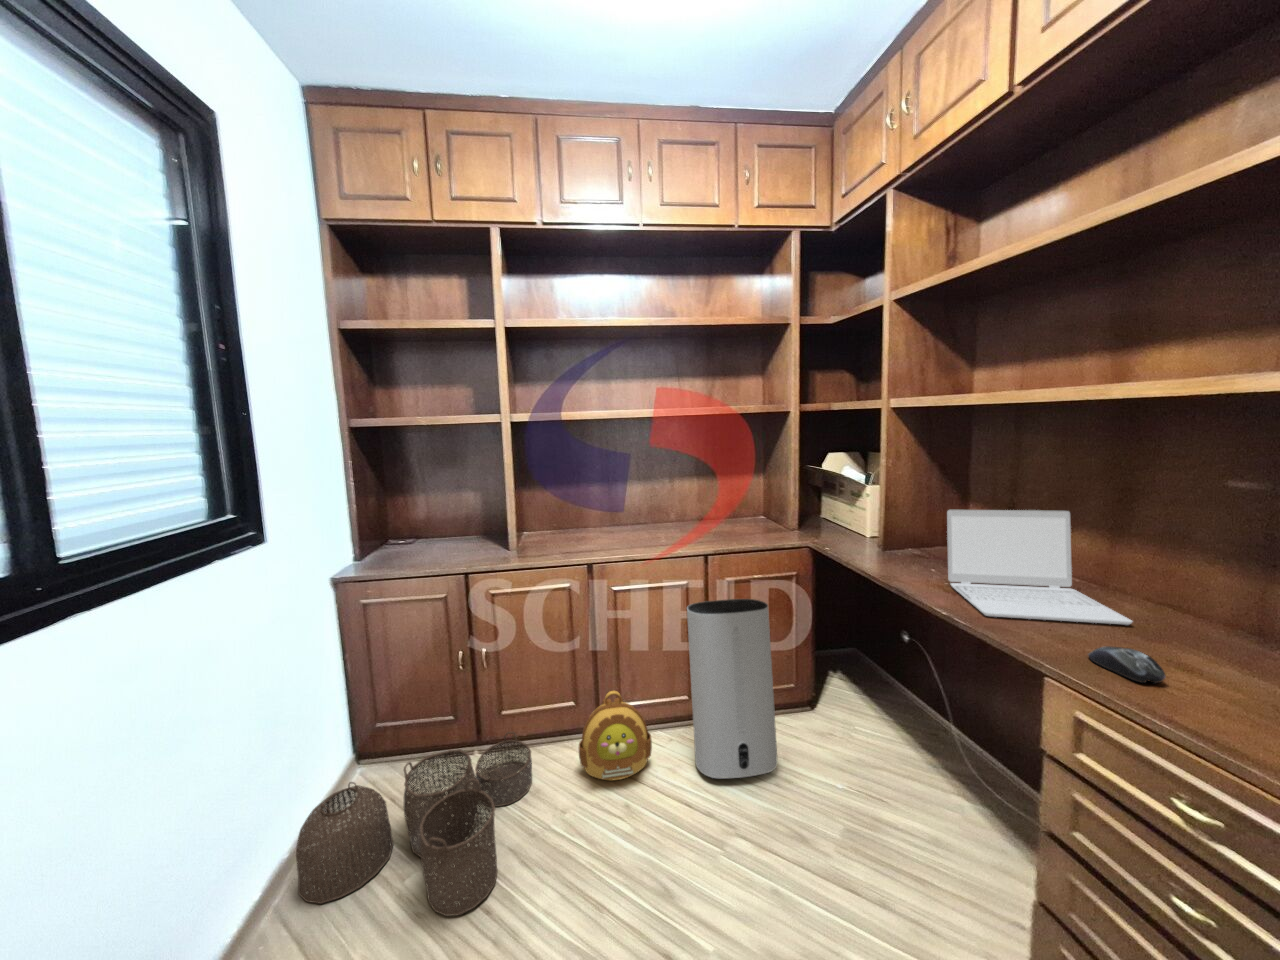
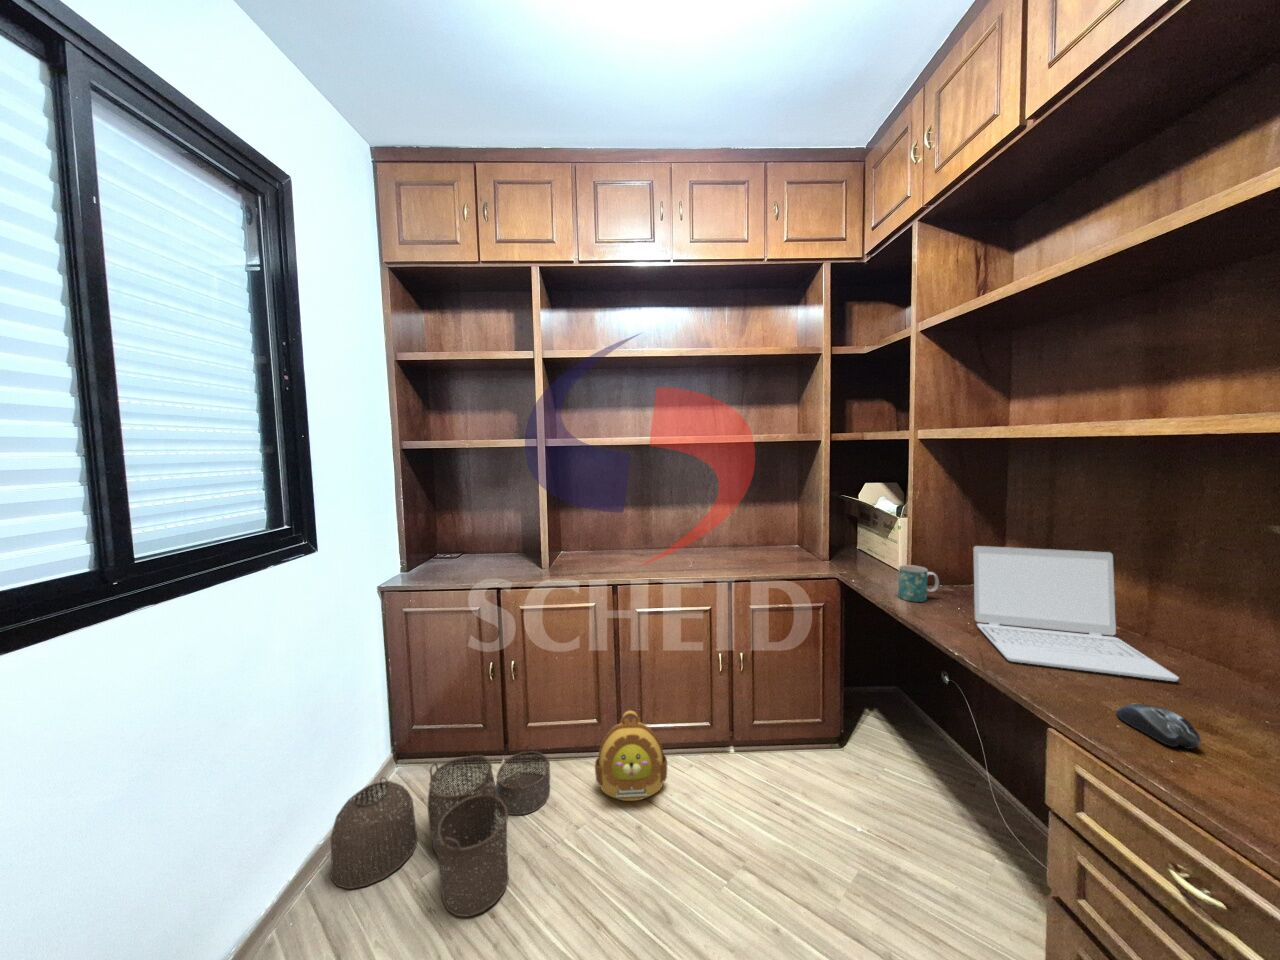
mug: none [873,532,910,566] -> present [898,565,939,602]
air purifier: present [687,599,777,778] -> none [706,626,796,811]

